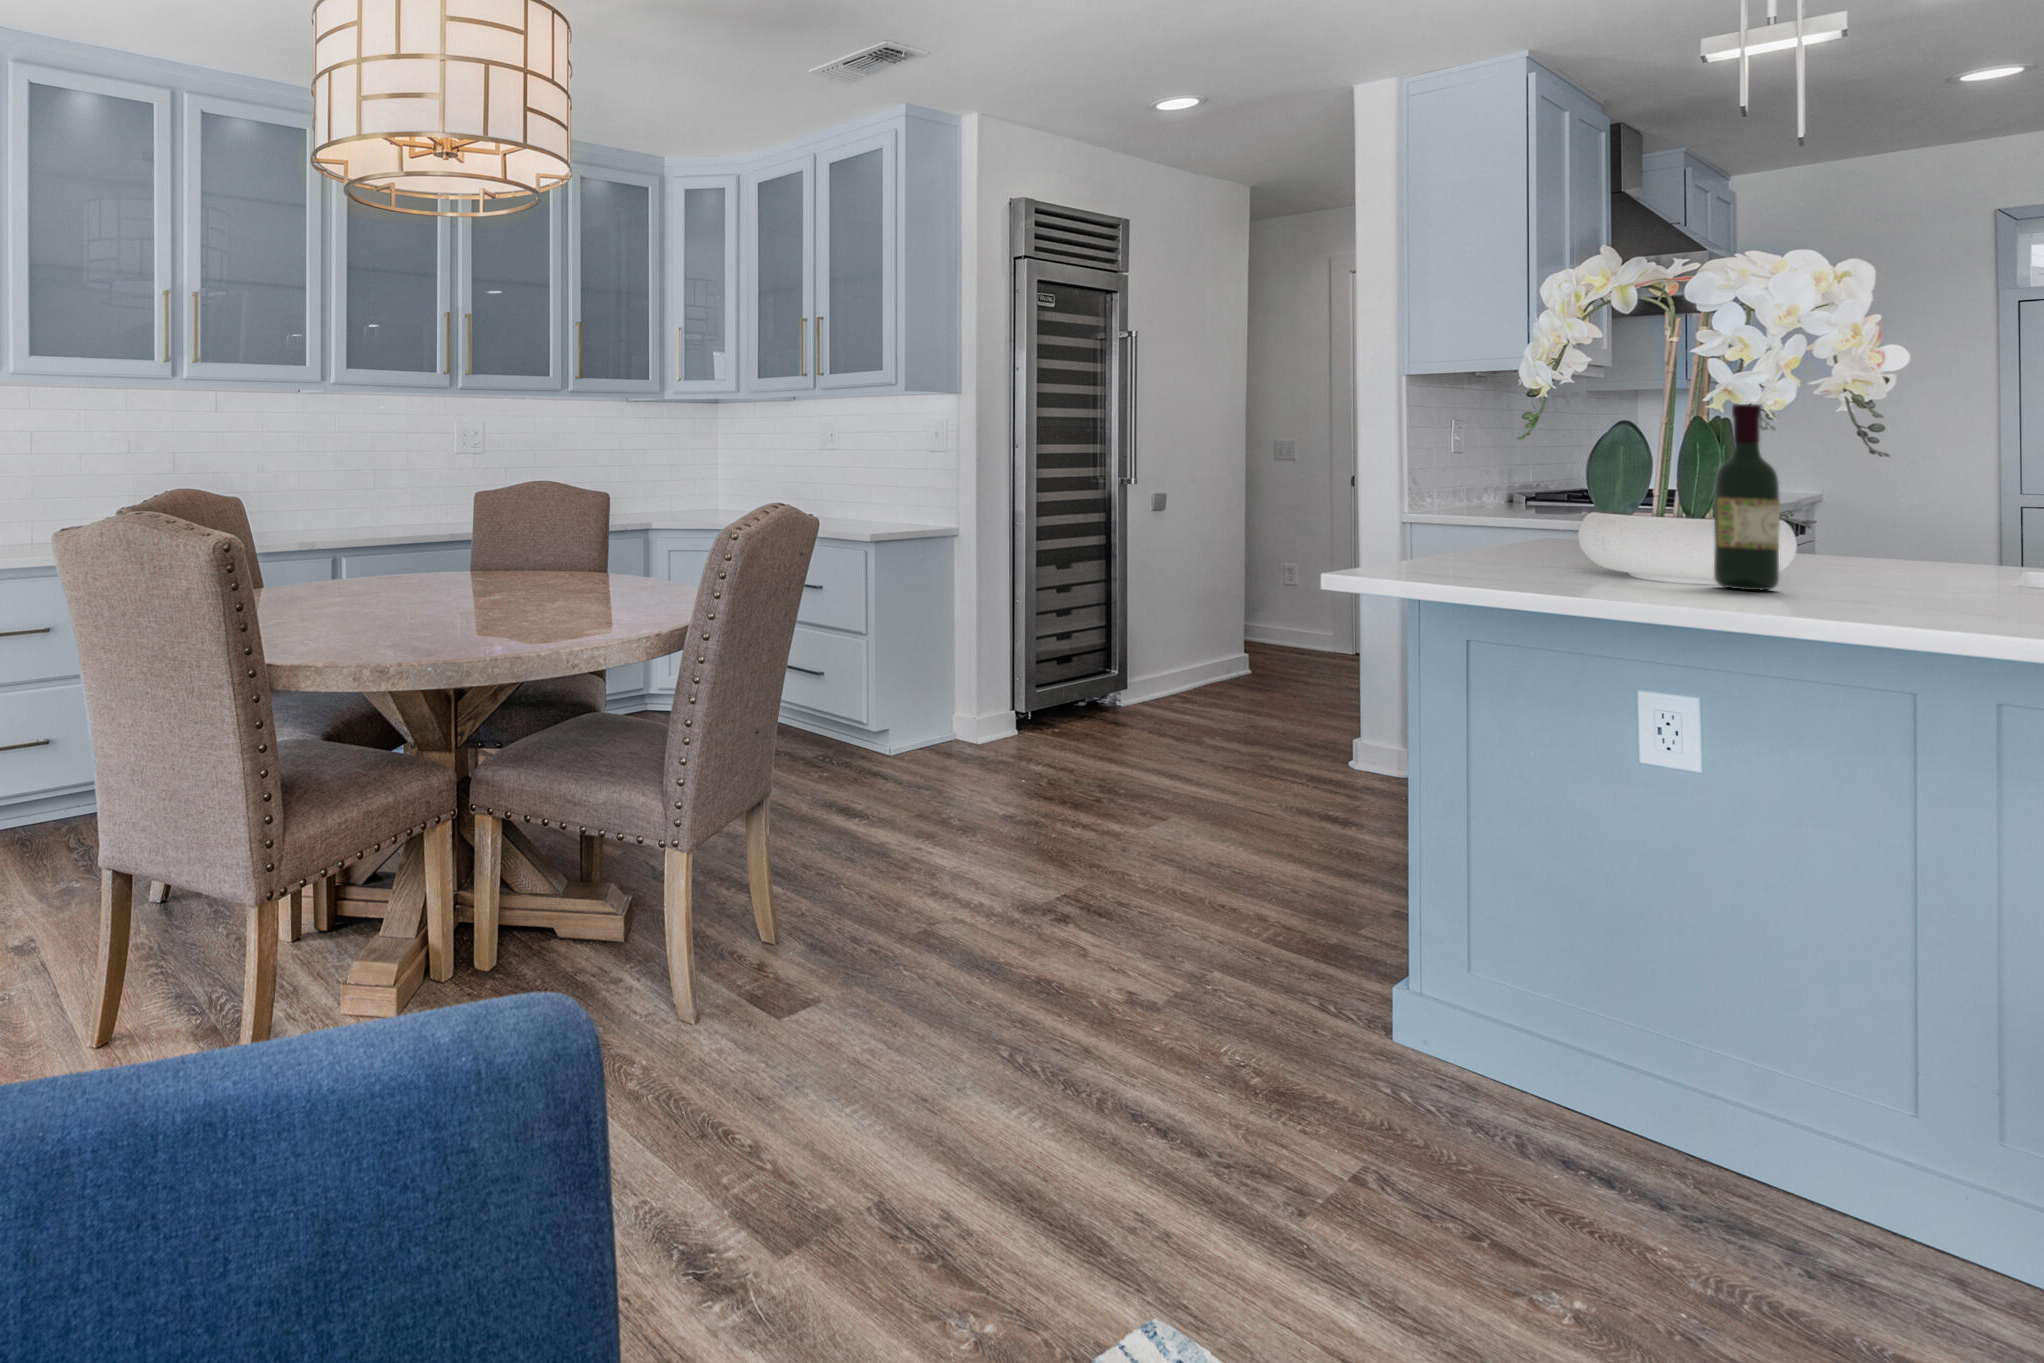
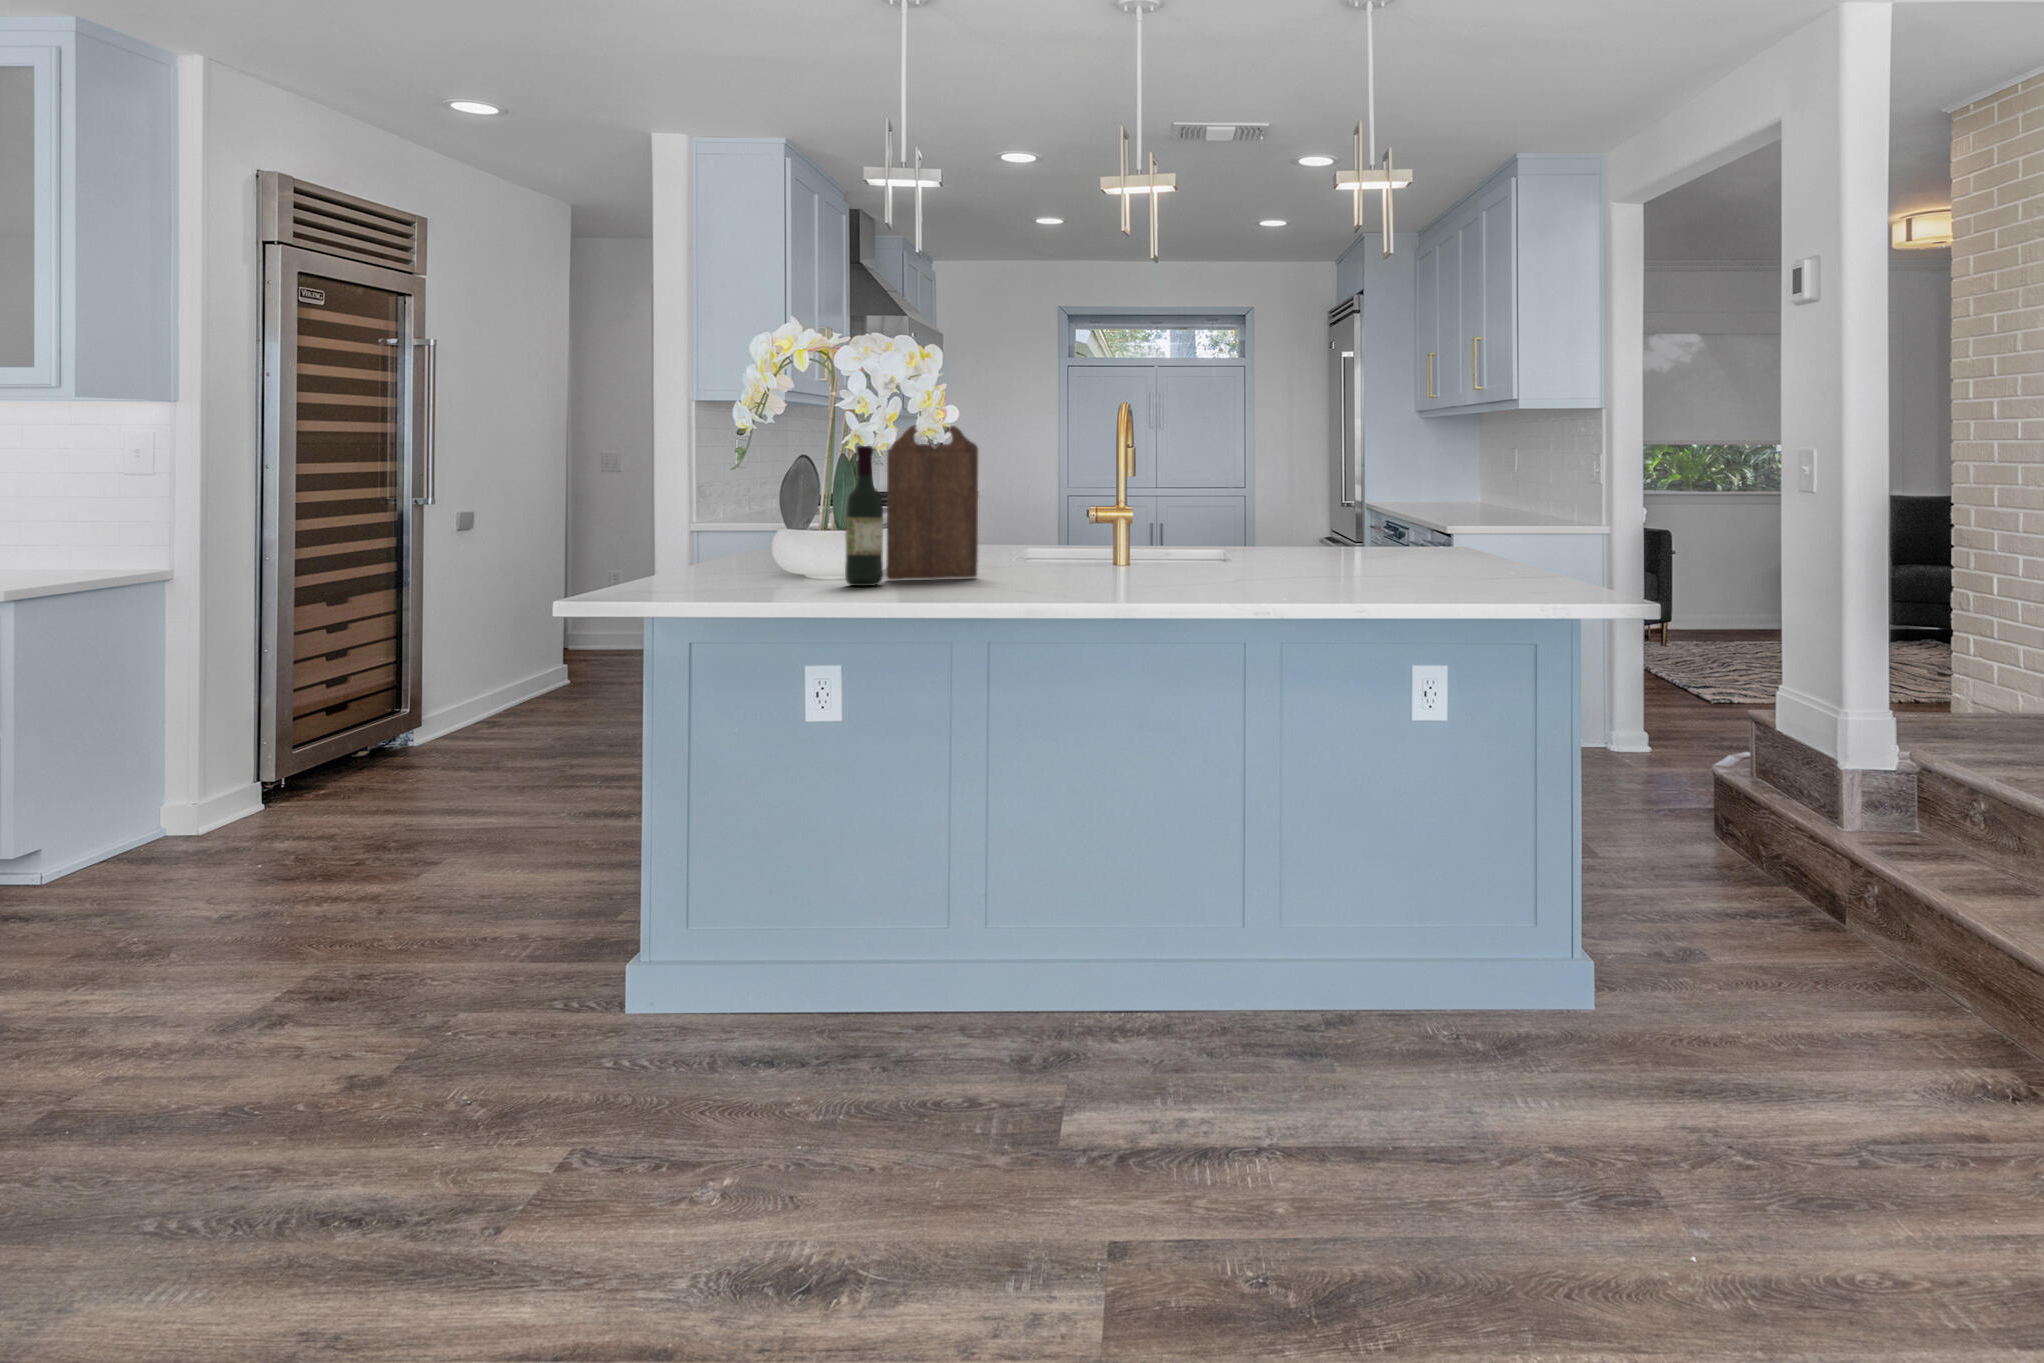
cutting board: none [1776,375,1950,594] -> present [886,425,978,580]

